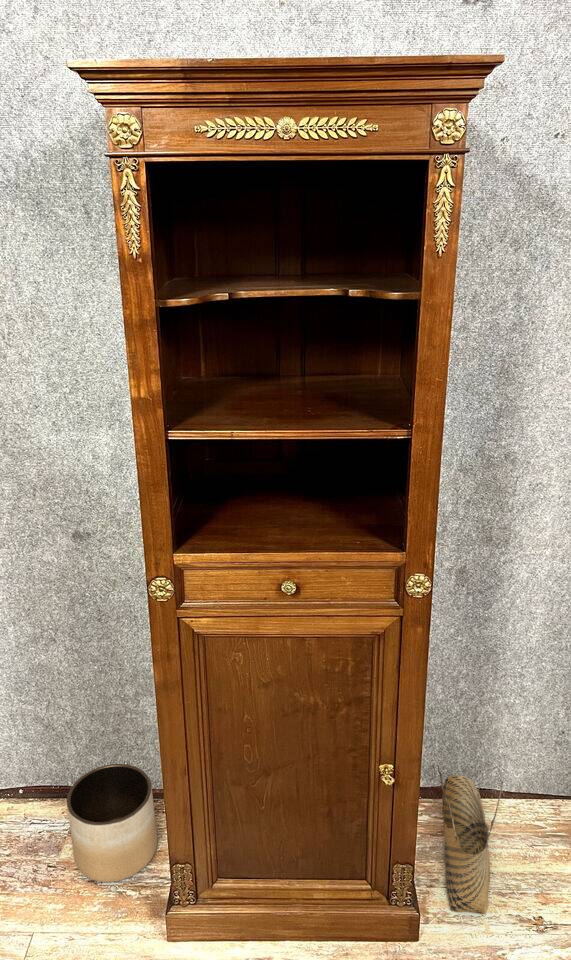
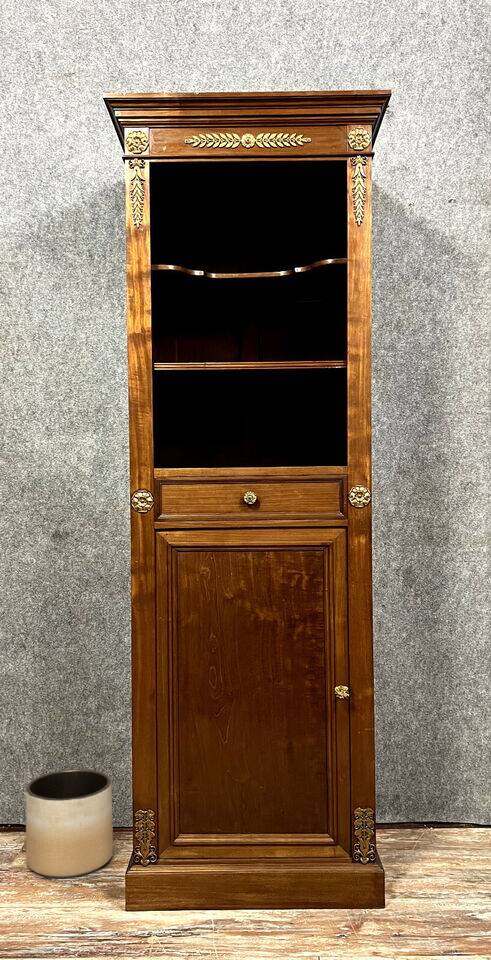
woven basket: present [437,765,503,914] -> none [395,732,458,891]

